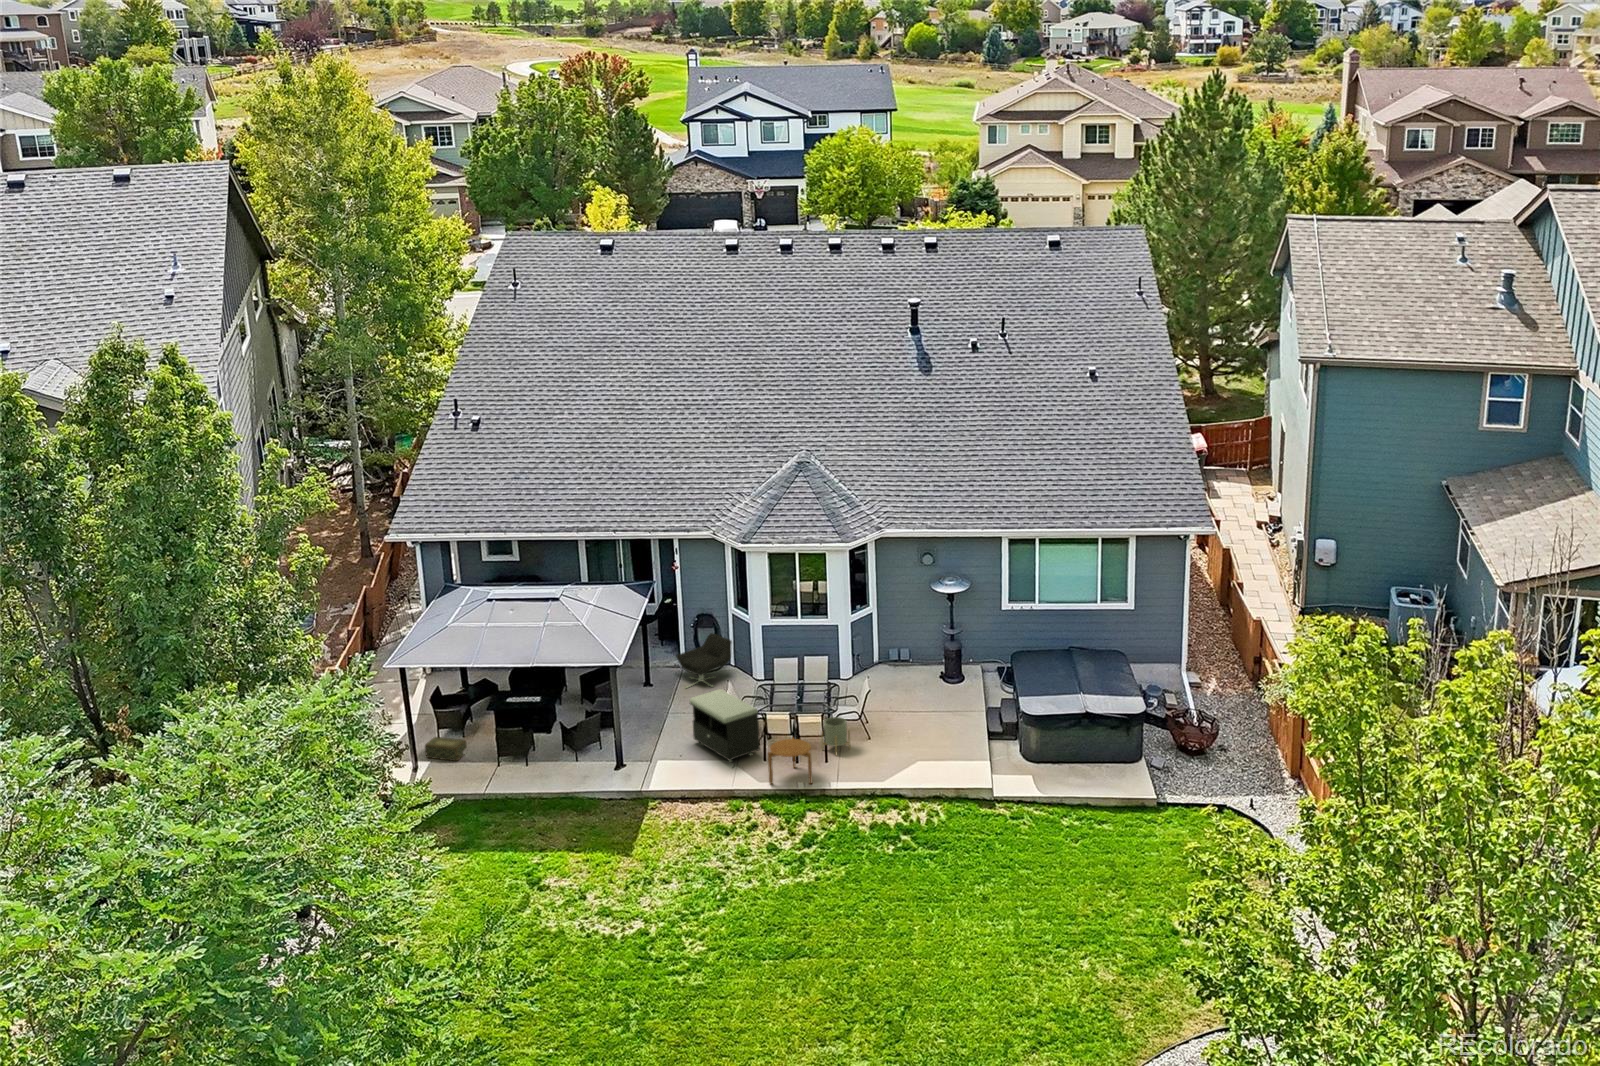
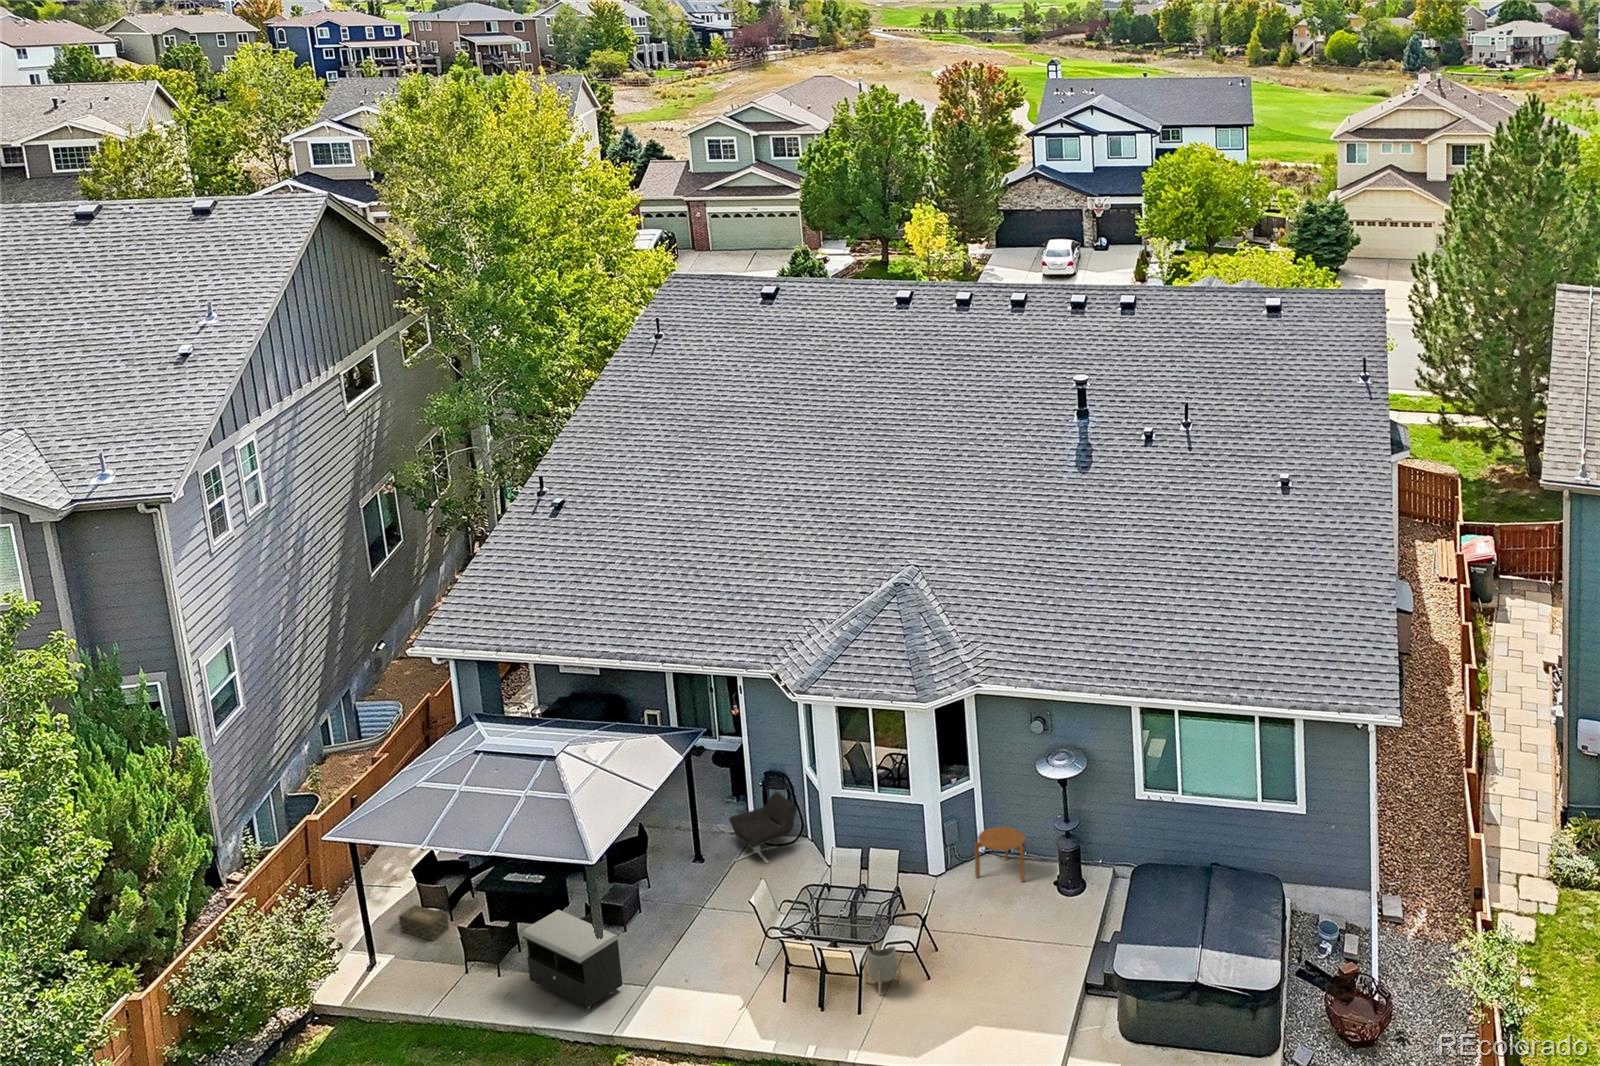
storage bench: present [690,689,760,762] -> present [522,910,622,1009]
side table: present [768,738,812,784] -> present [975,825,1025,882]

